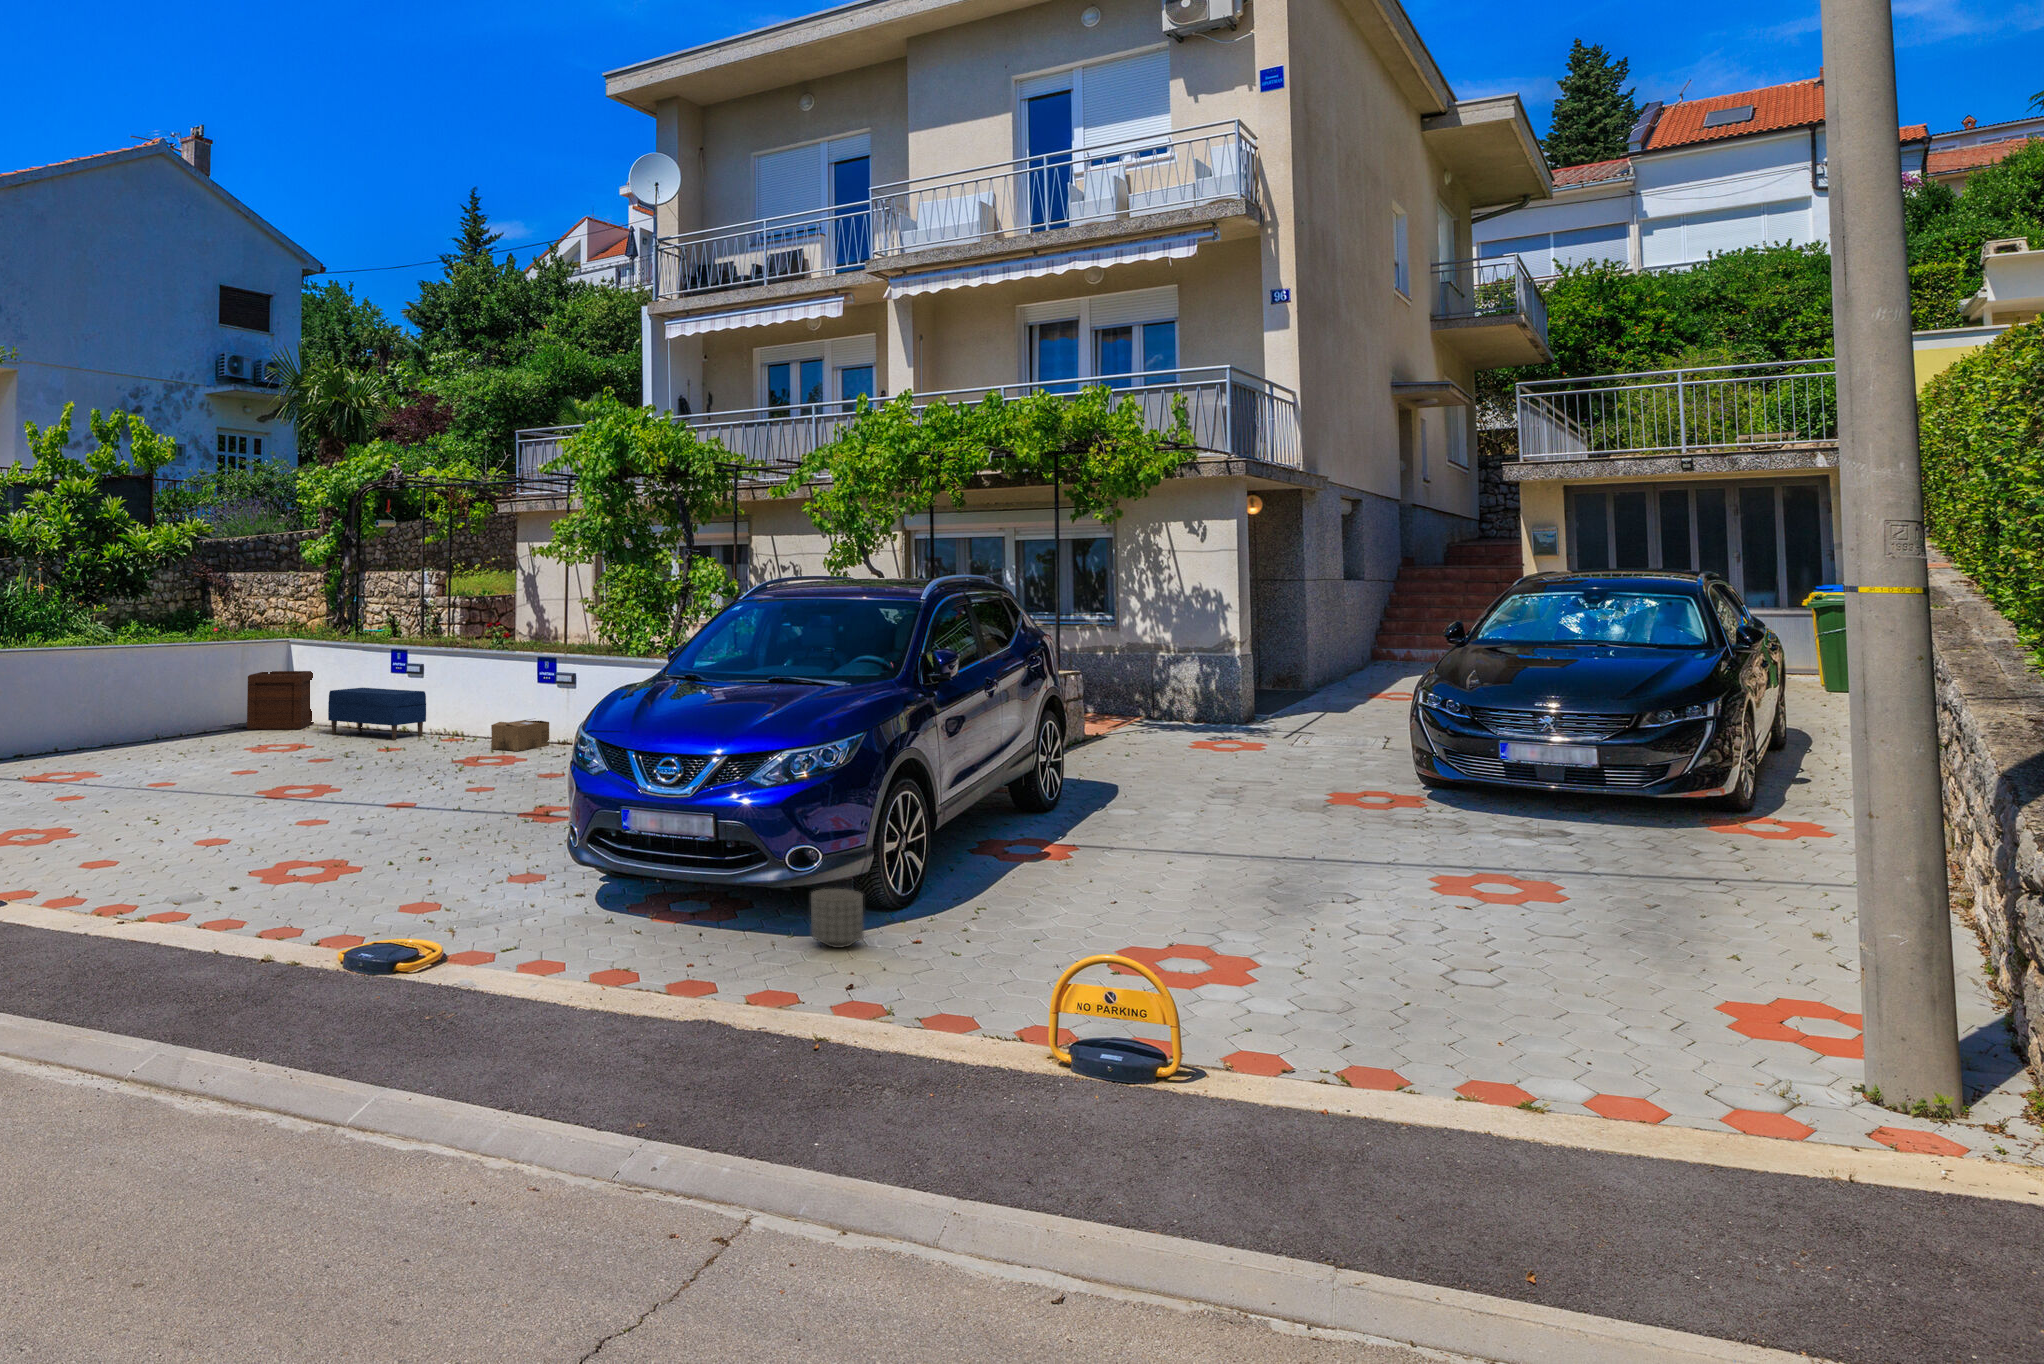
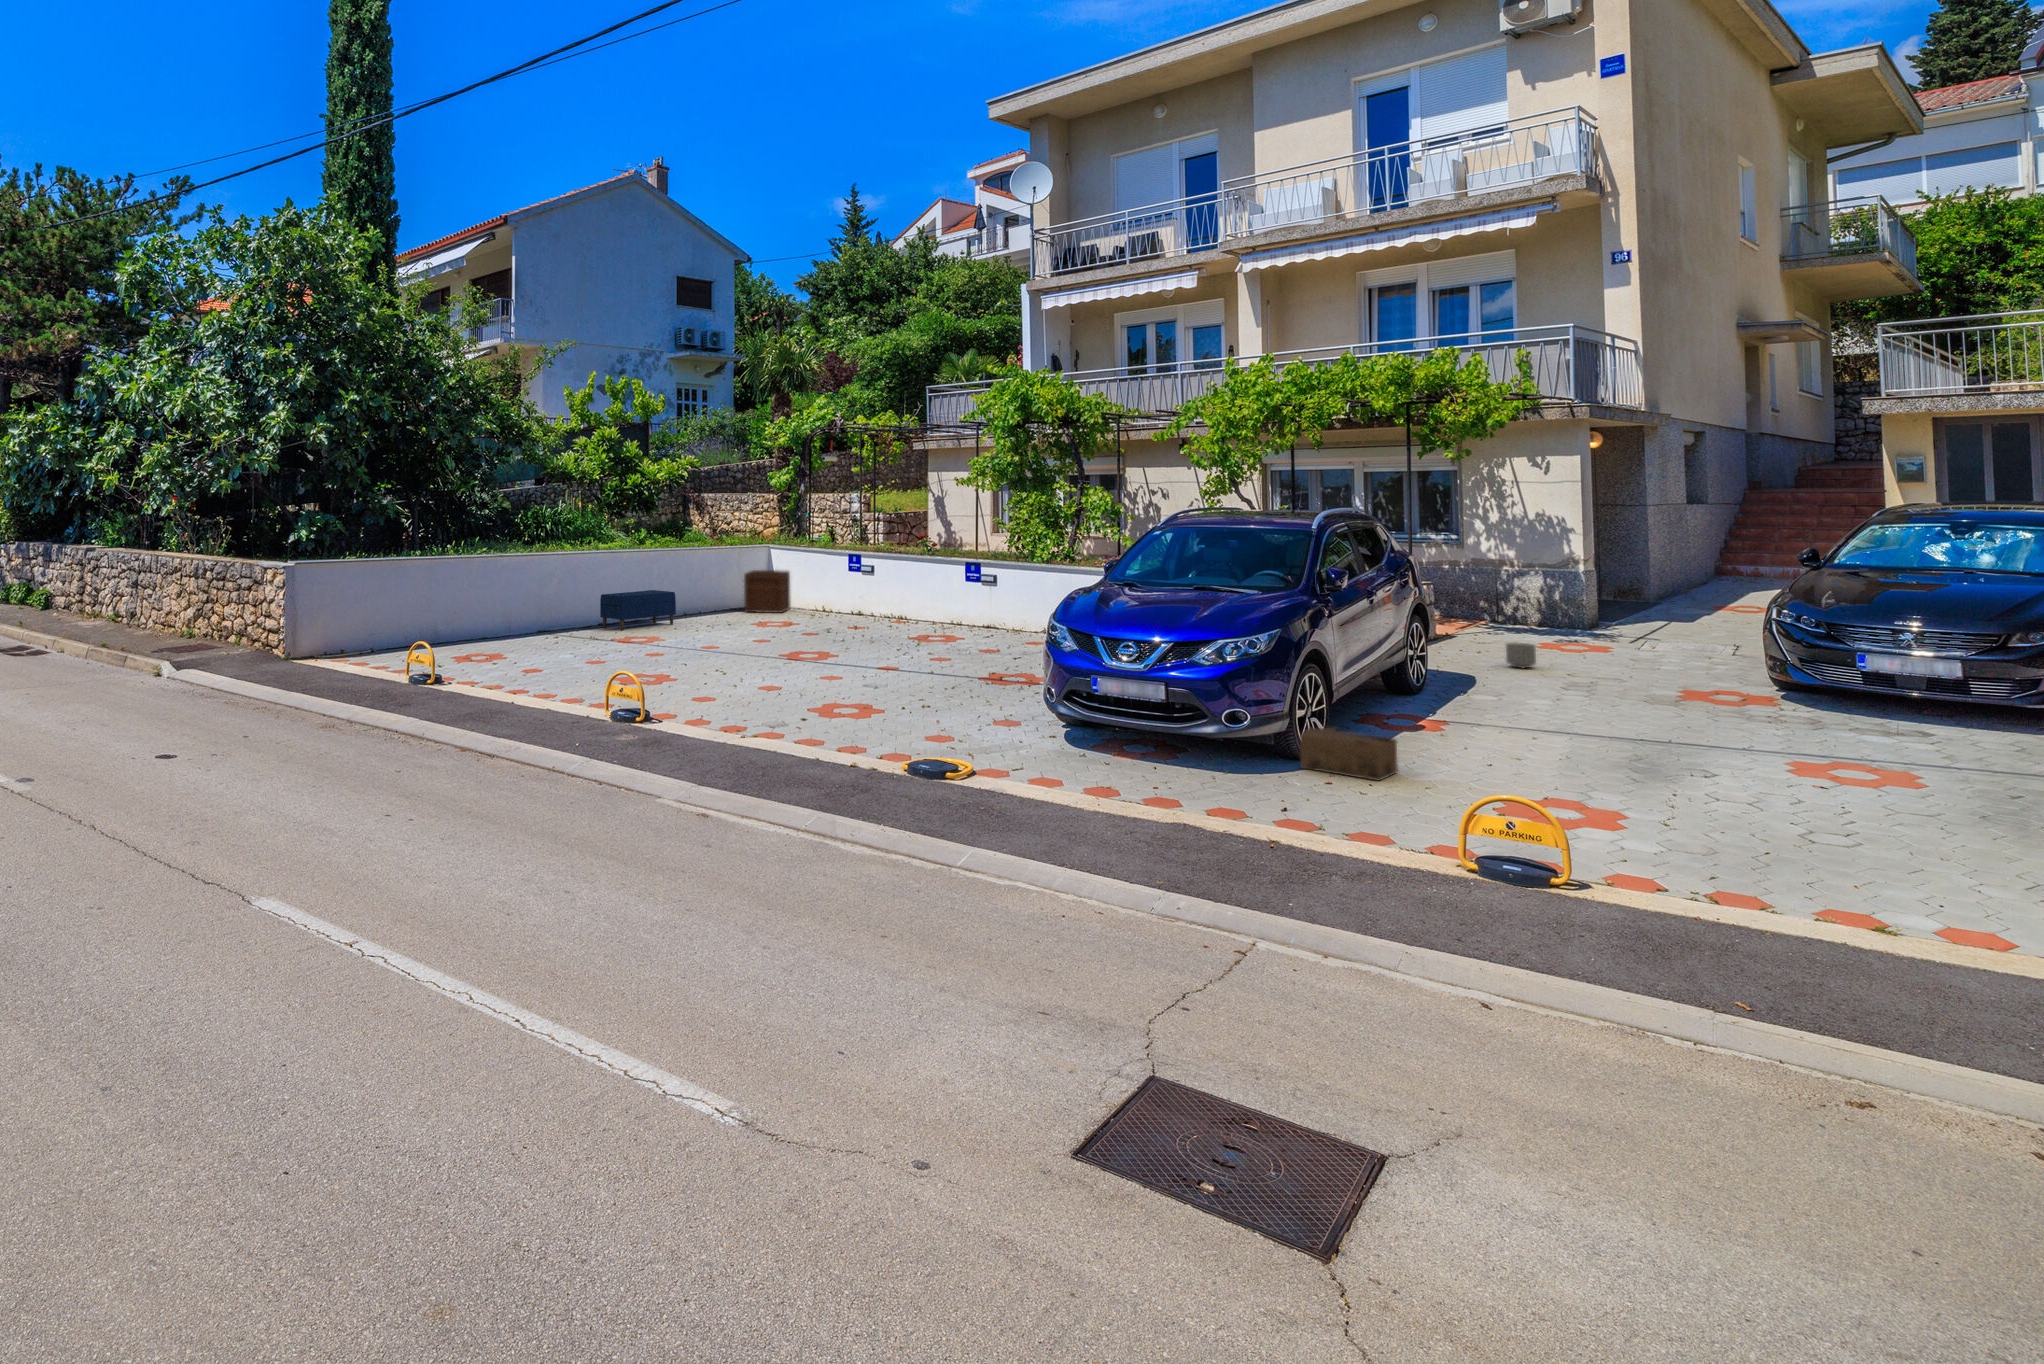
bench: present [328,688,426,740] -> present [600,590,676,631]
cardboard box: present [491,720,549,751] -> present [1300,728,1398,781]
planter: present [811,889,864,948] -> present [1506,643,1536,668]

